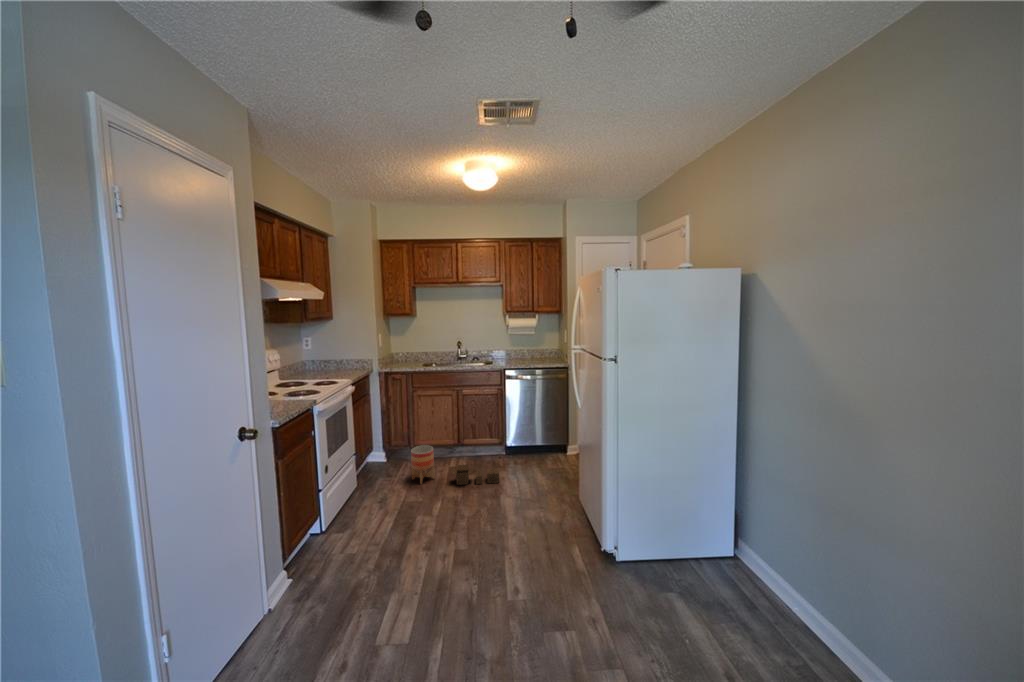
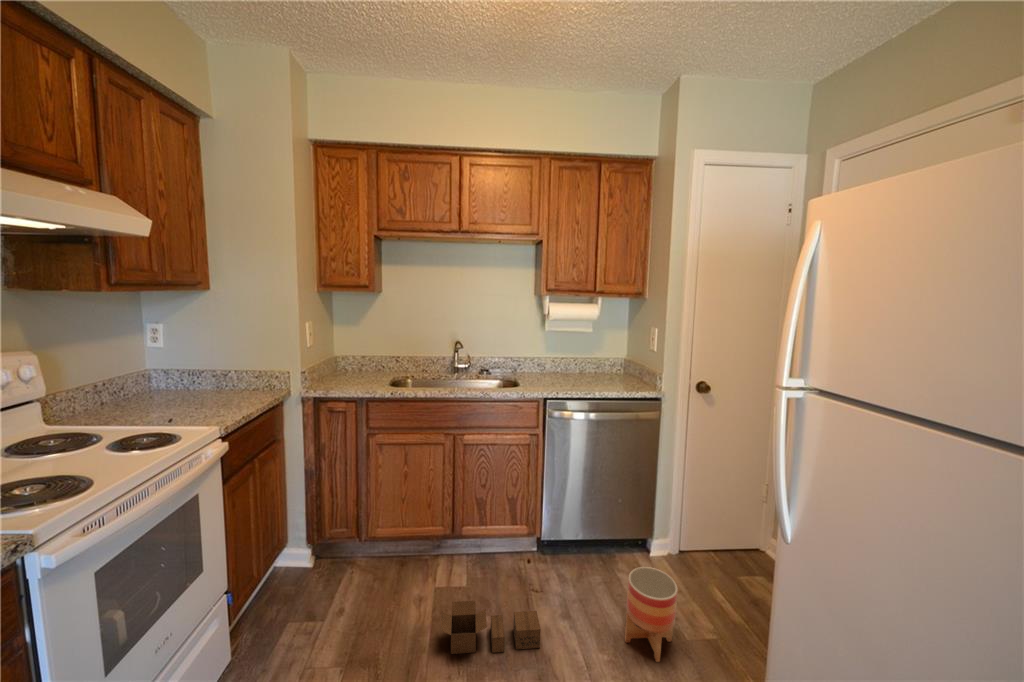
planter: present [411,445,435,484] -> present [625,567,678,662]

